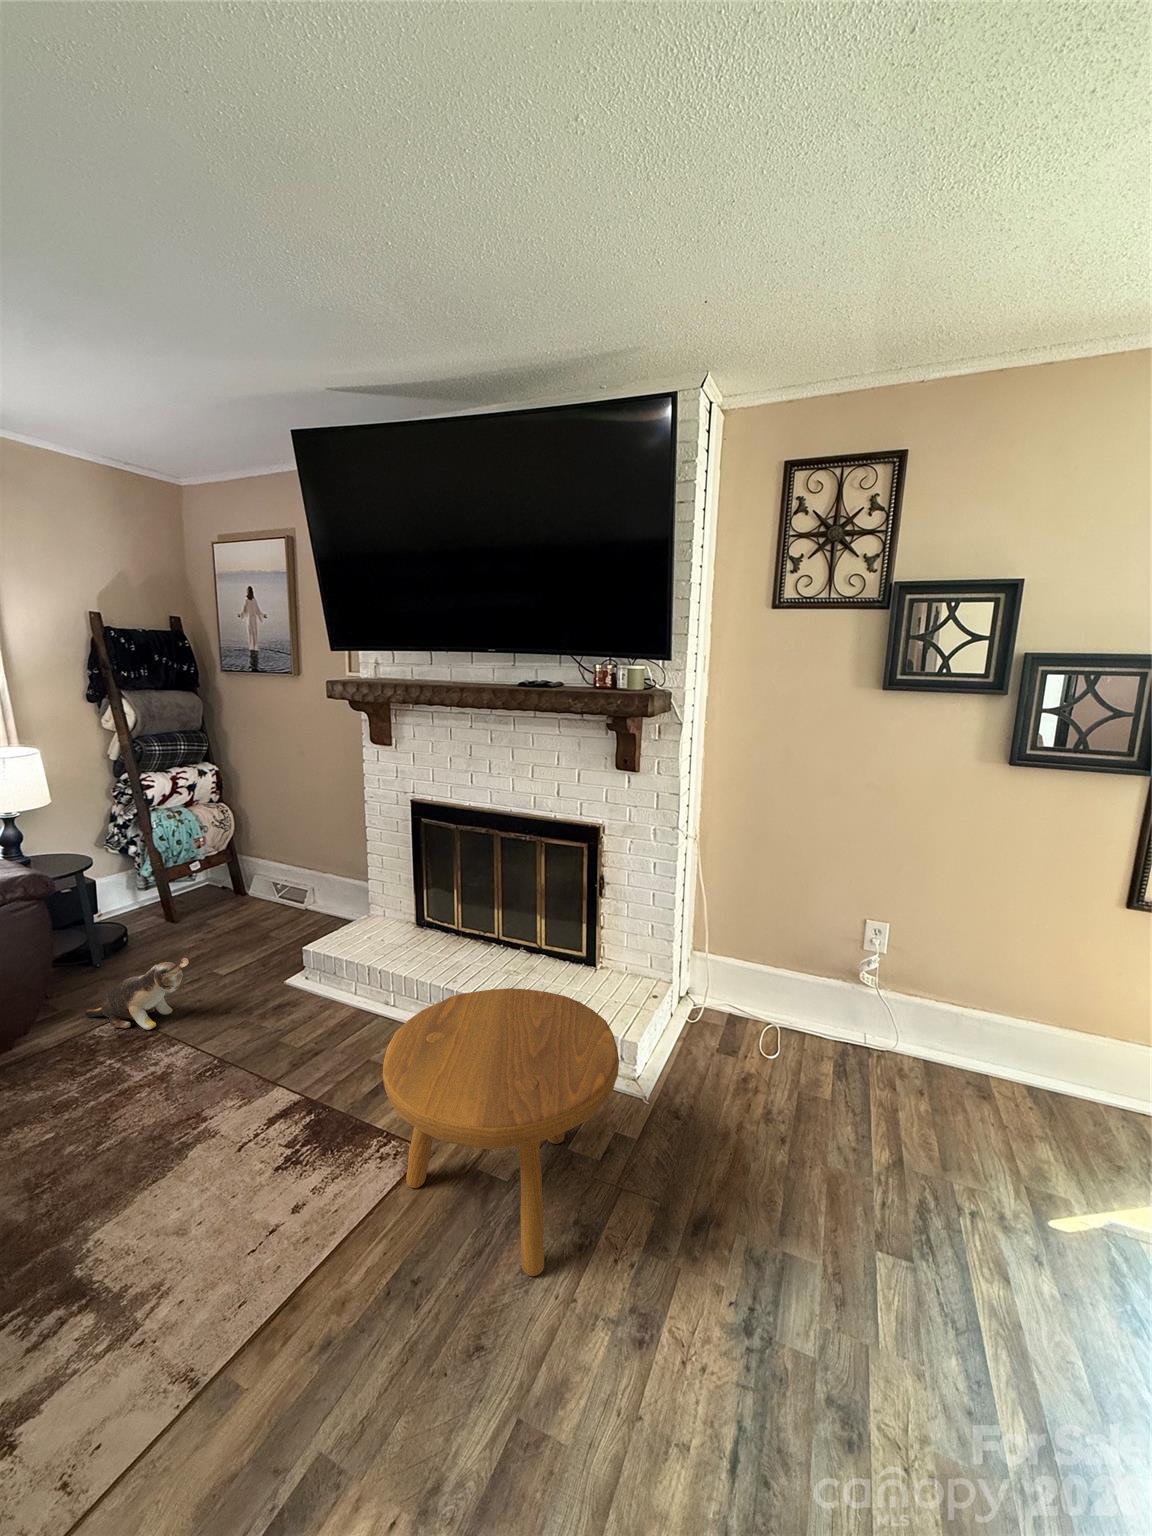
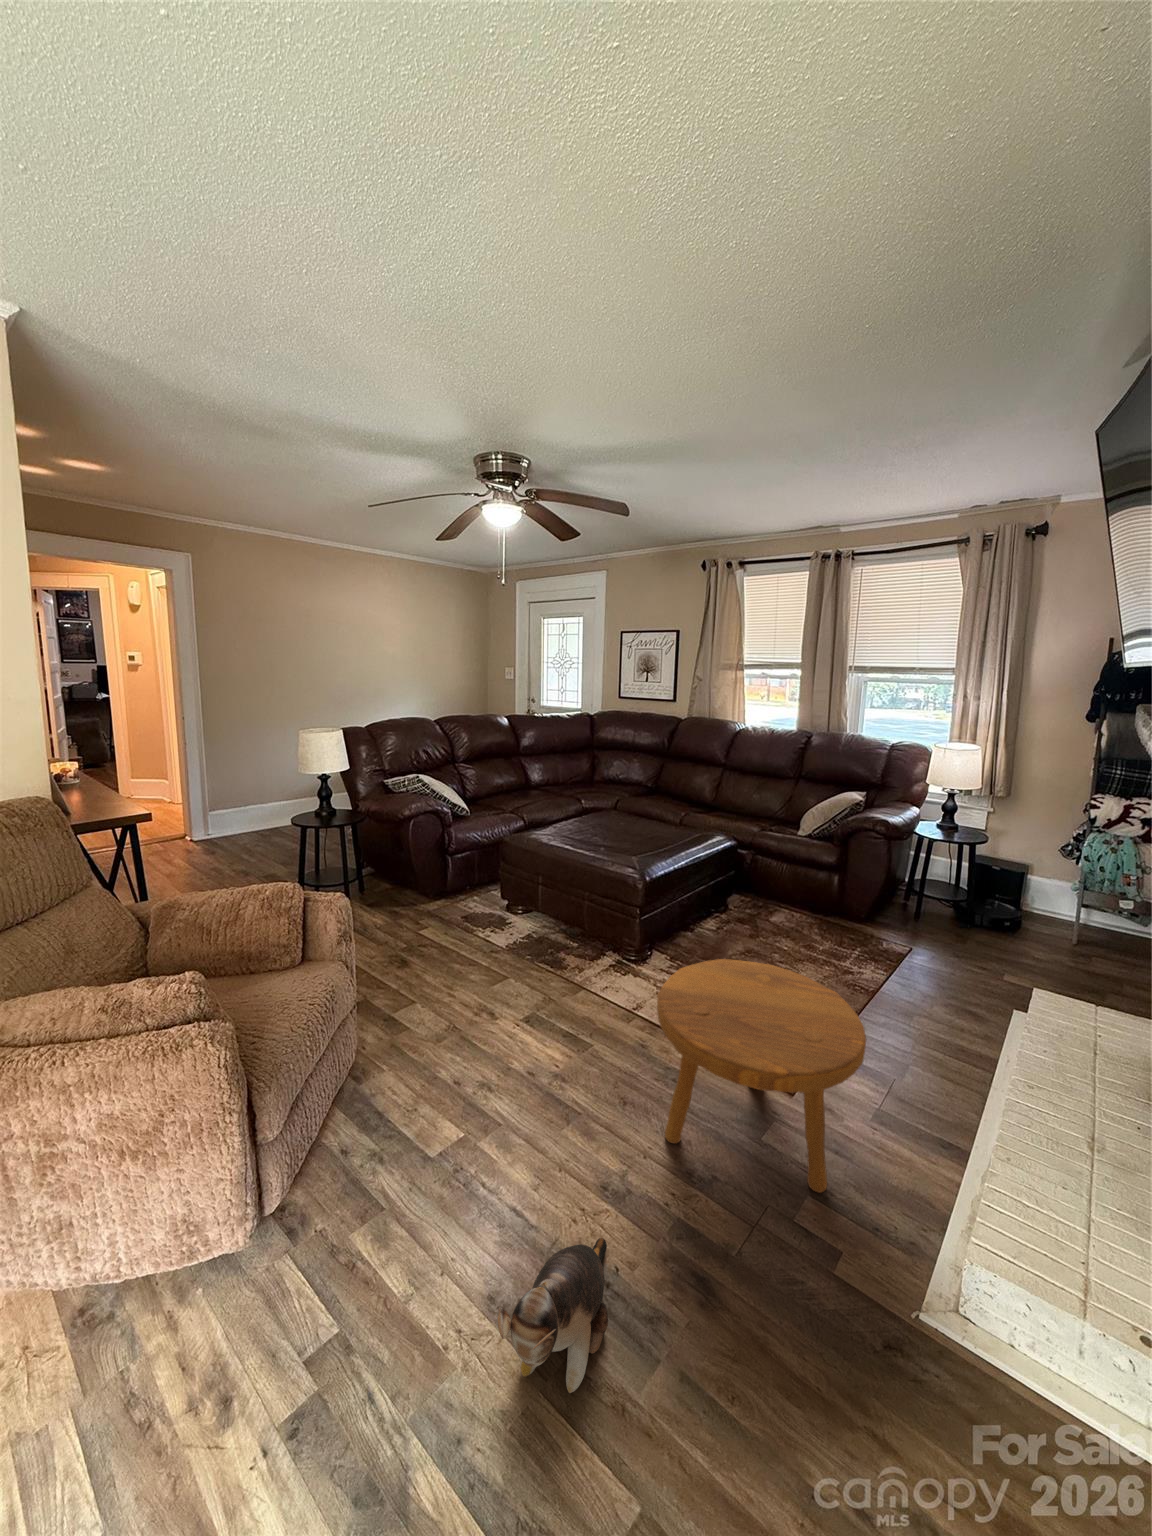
plush toy: present [85,958,189,1030] -> present [498,1238,608,1393]

